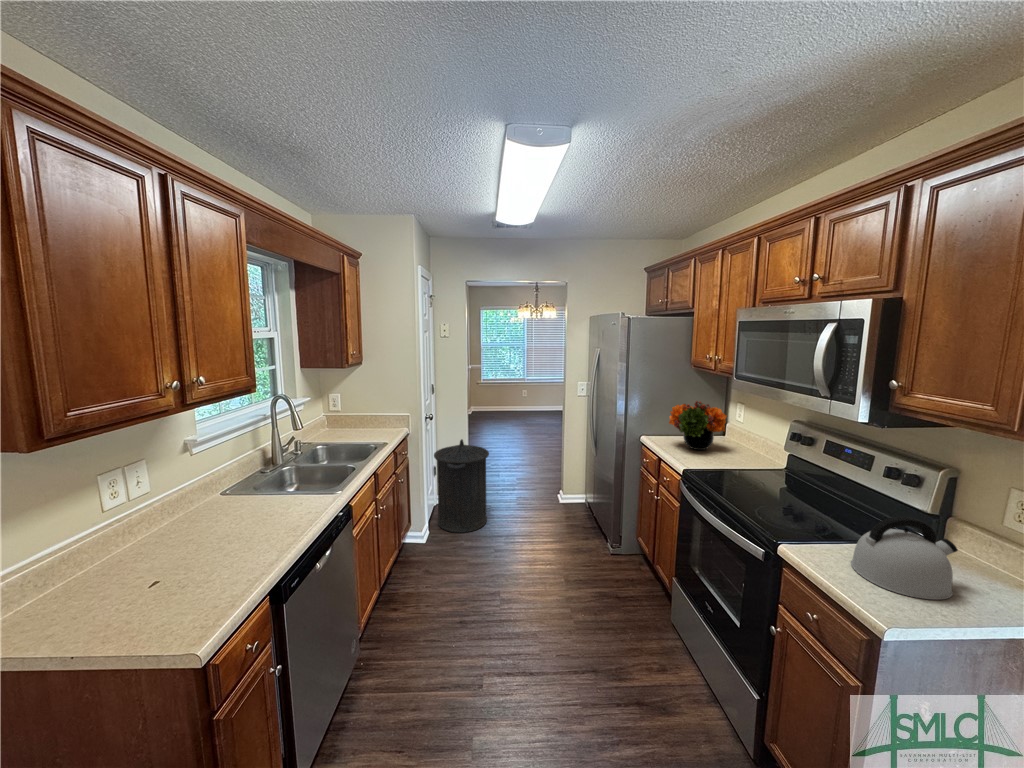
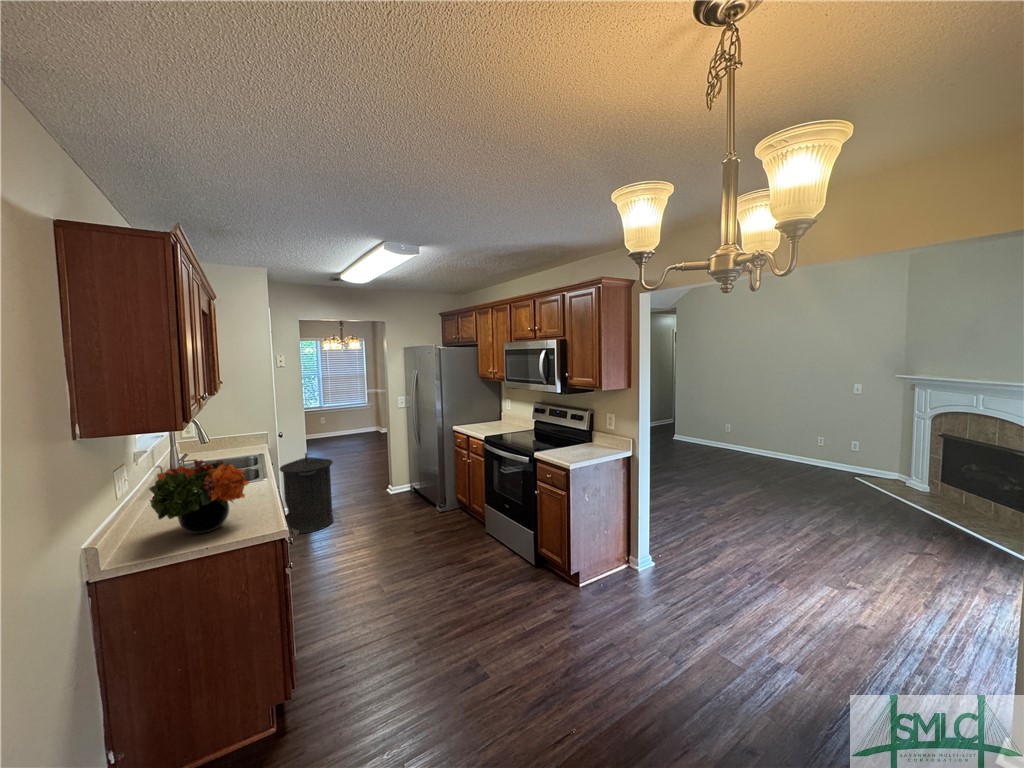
flower arrangement: present [669,401,727,450] -> present [149,460,249,533]
kettle: present [851,517,958,600] -> none [561,427,591,456]

